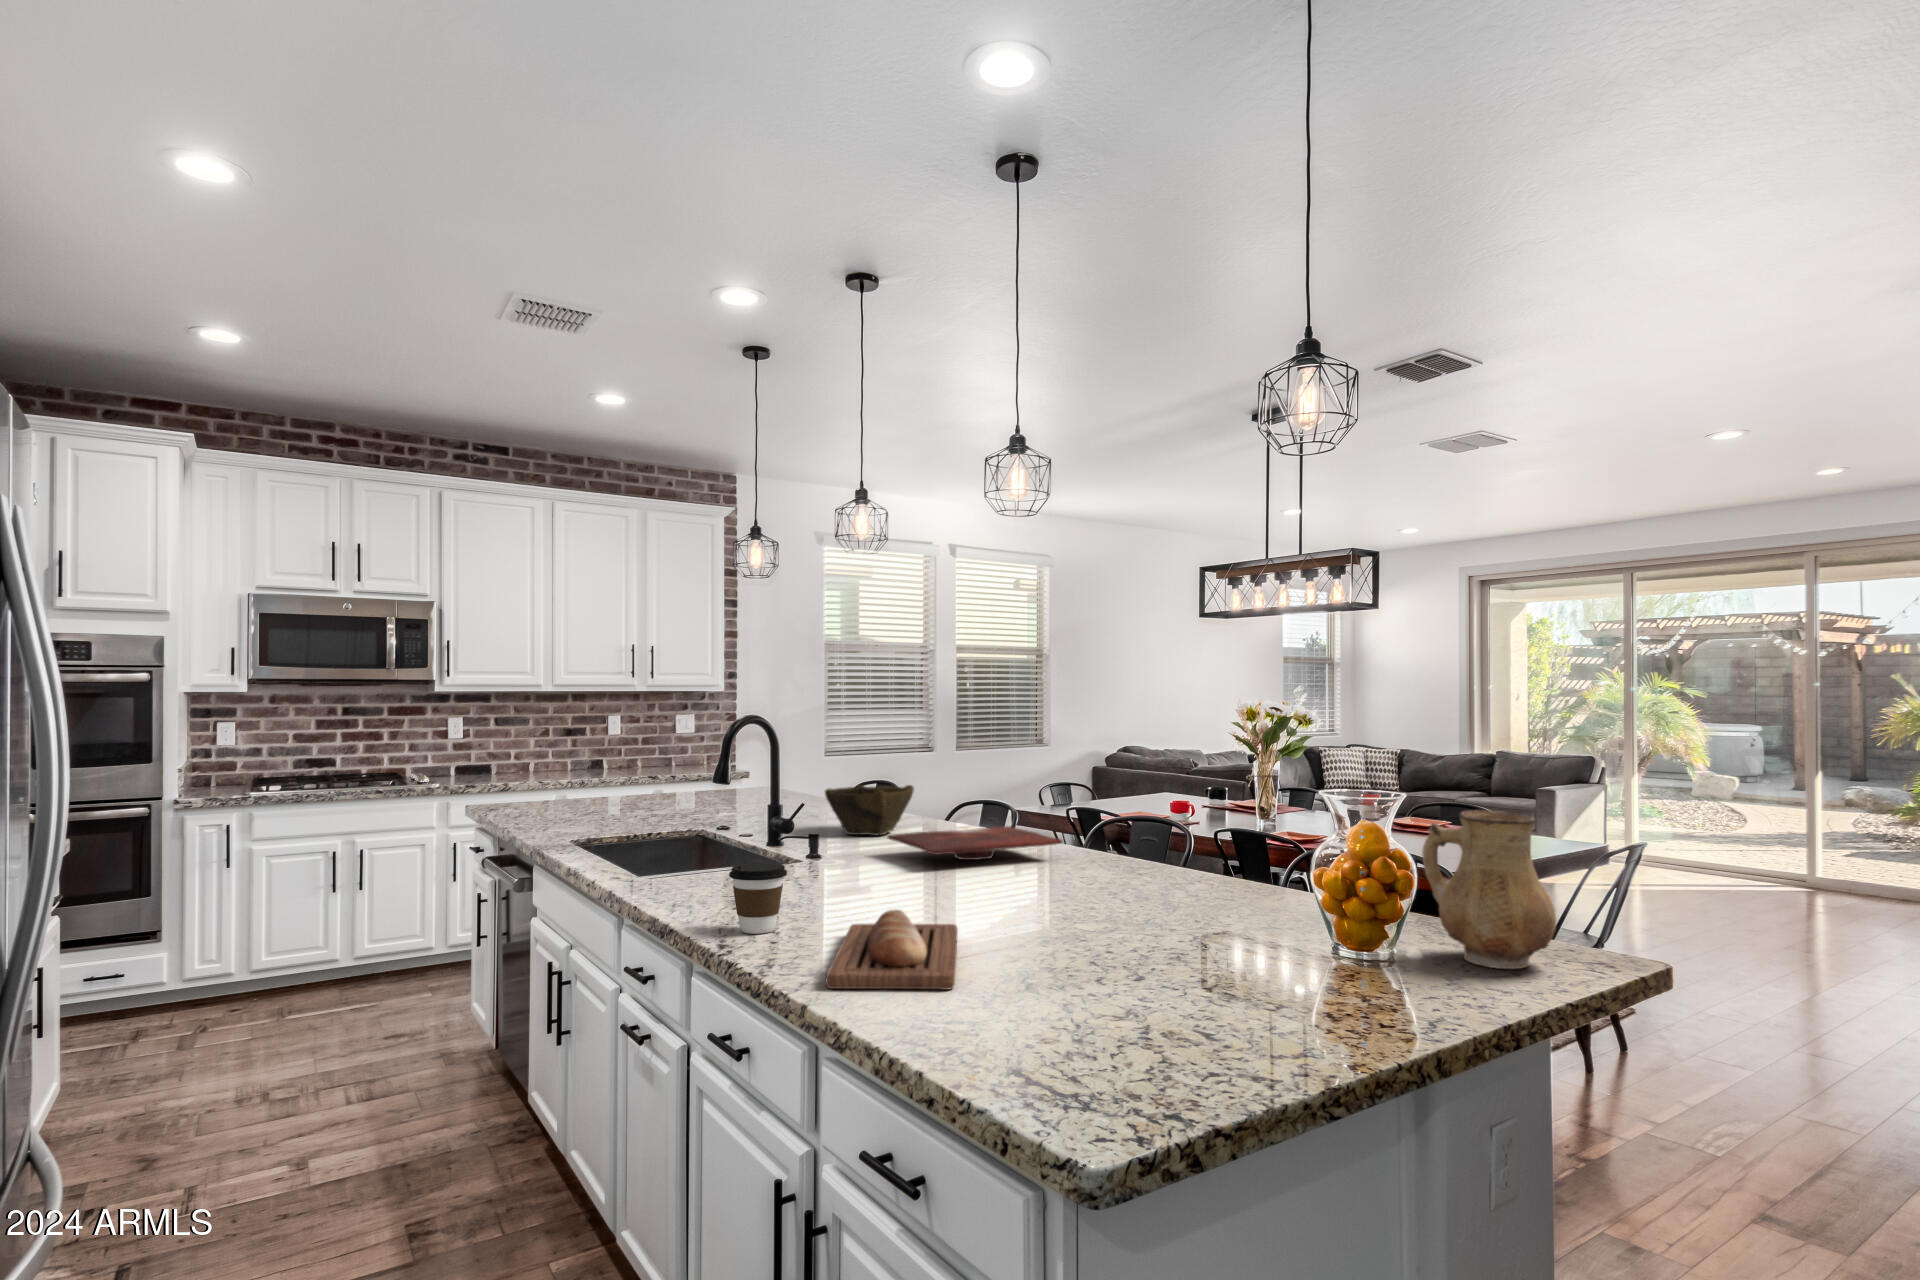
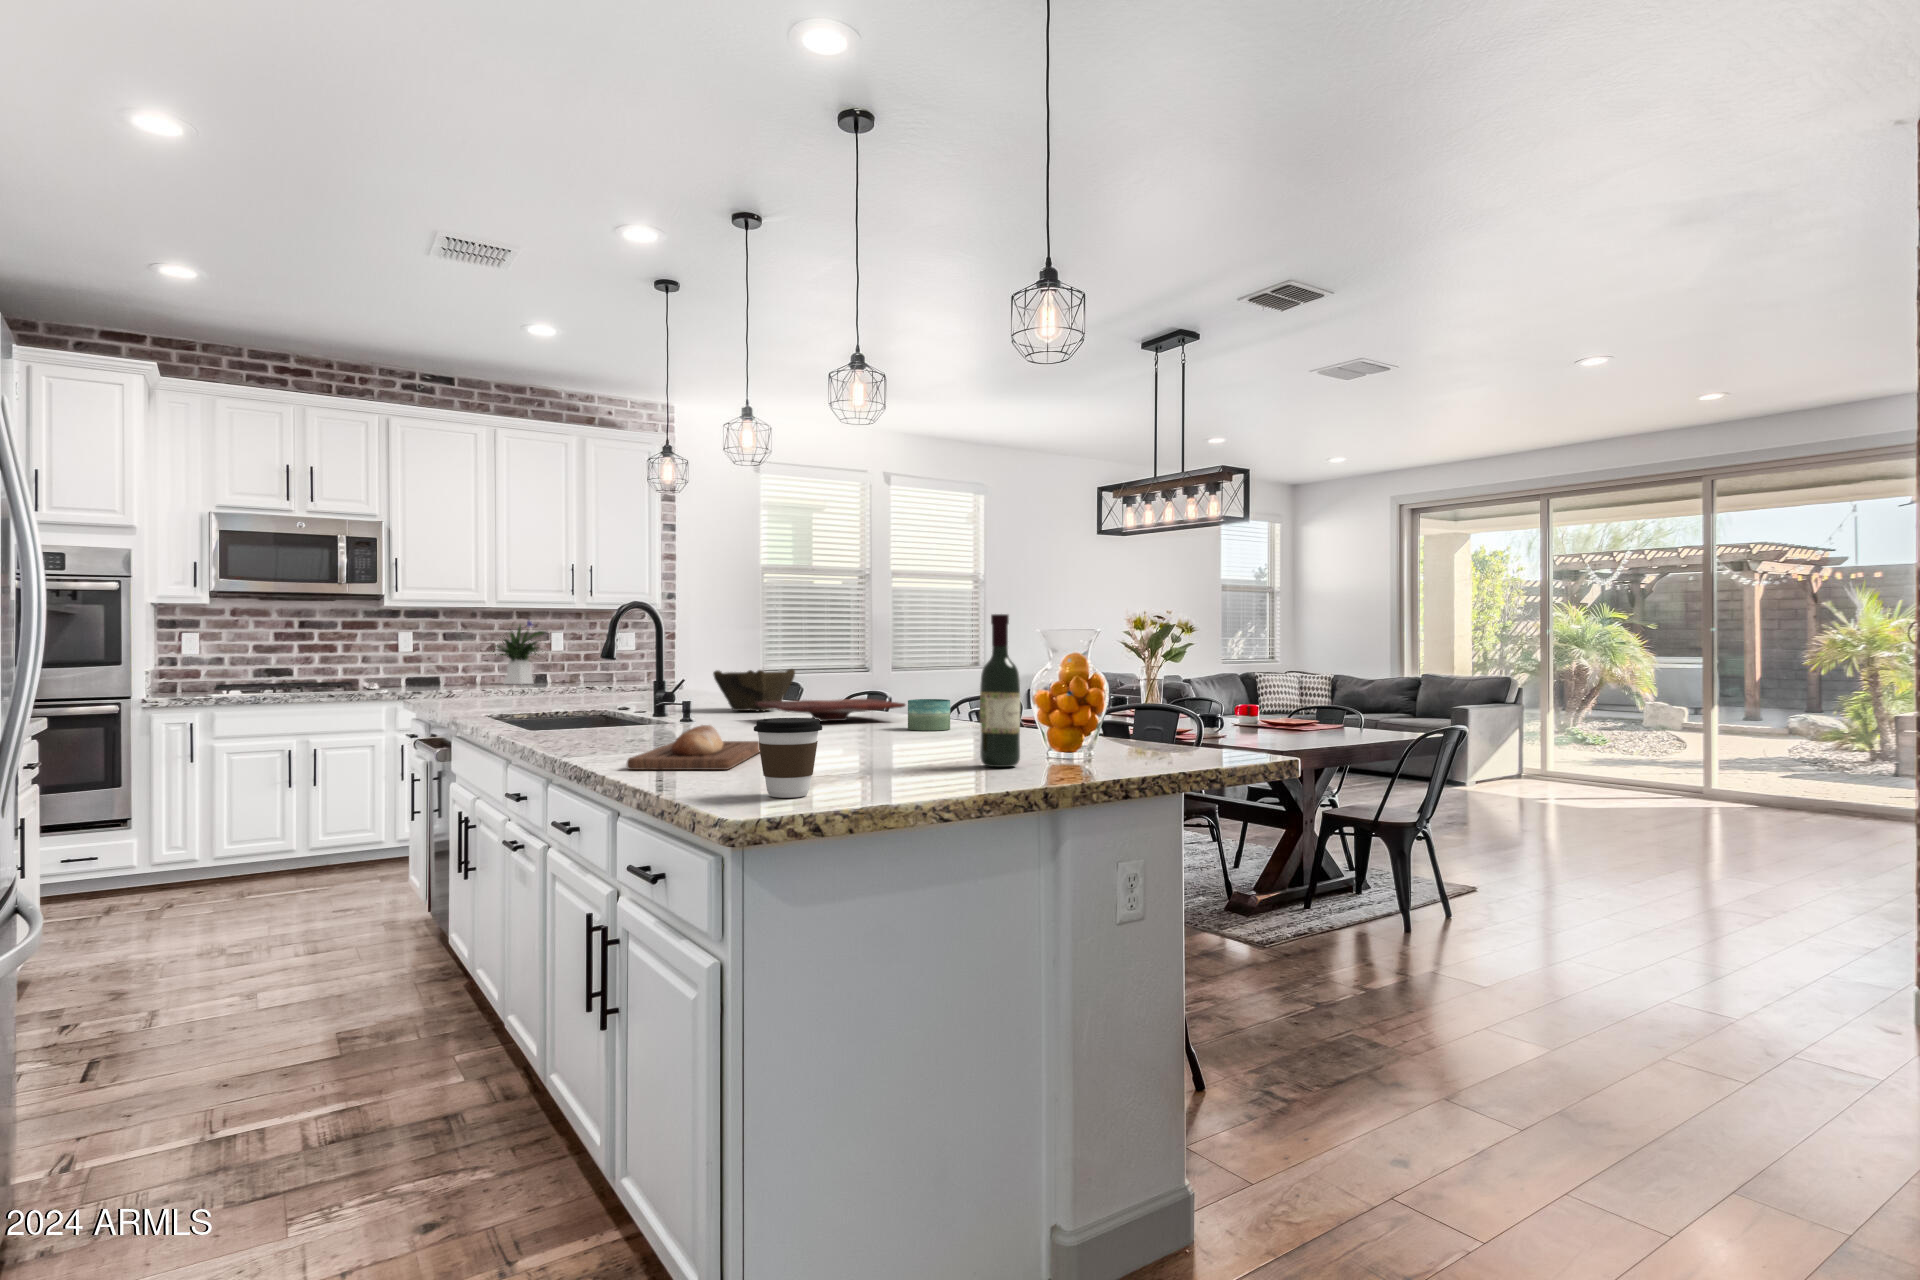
flower arrangement: none [529,698,606,772] -> present [493,621,546,685]
wine bottle: none [1257,790,1309,985] -> present [980,614,1020,767]
ceramic pitcher: present [1422,810,1556,969] -> none [1137,640,1233,762]
candle: none [1080,842,1130,883] -> present [908,699,950,731]
coffee cup: present [729,862,787,934] -> present [754,718,822,798]

